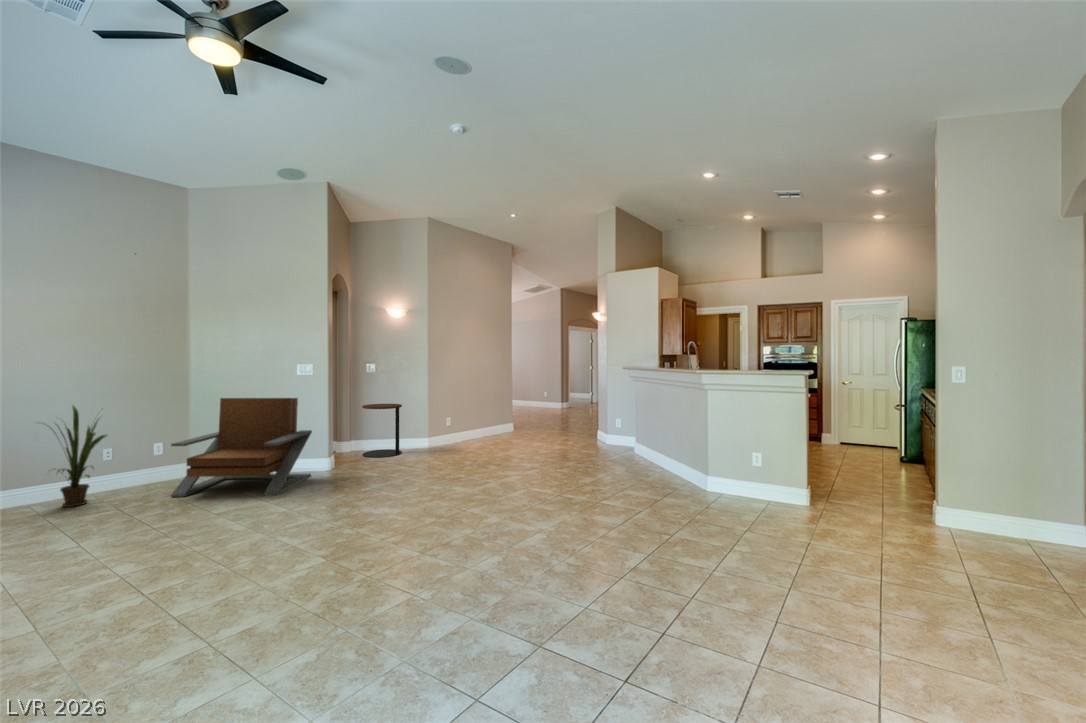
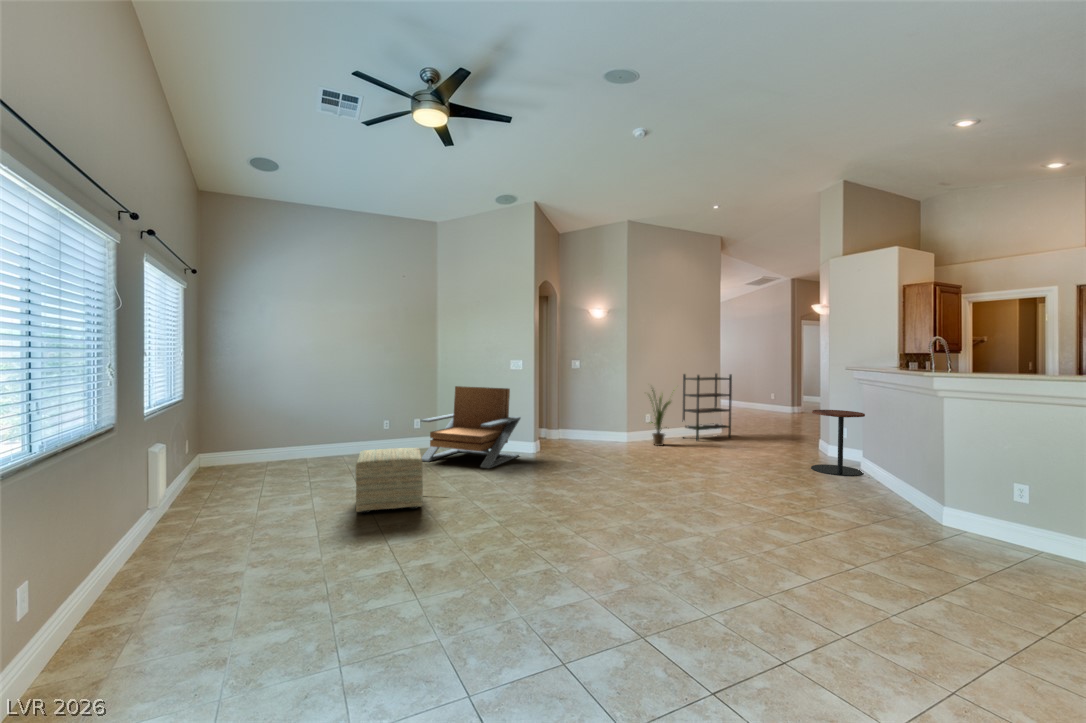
bookshelf: none [480,374,524,441] -> present [682,374,732,441]
side table: present [362,404,402,458] -> present [811,410,865,476]
house plant: present [56,406,107,507] -> present [650,390,671,446]
ottoman: none [84,482,199,585] -> present [356,448,423,513]

